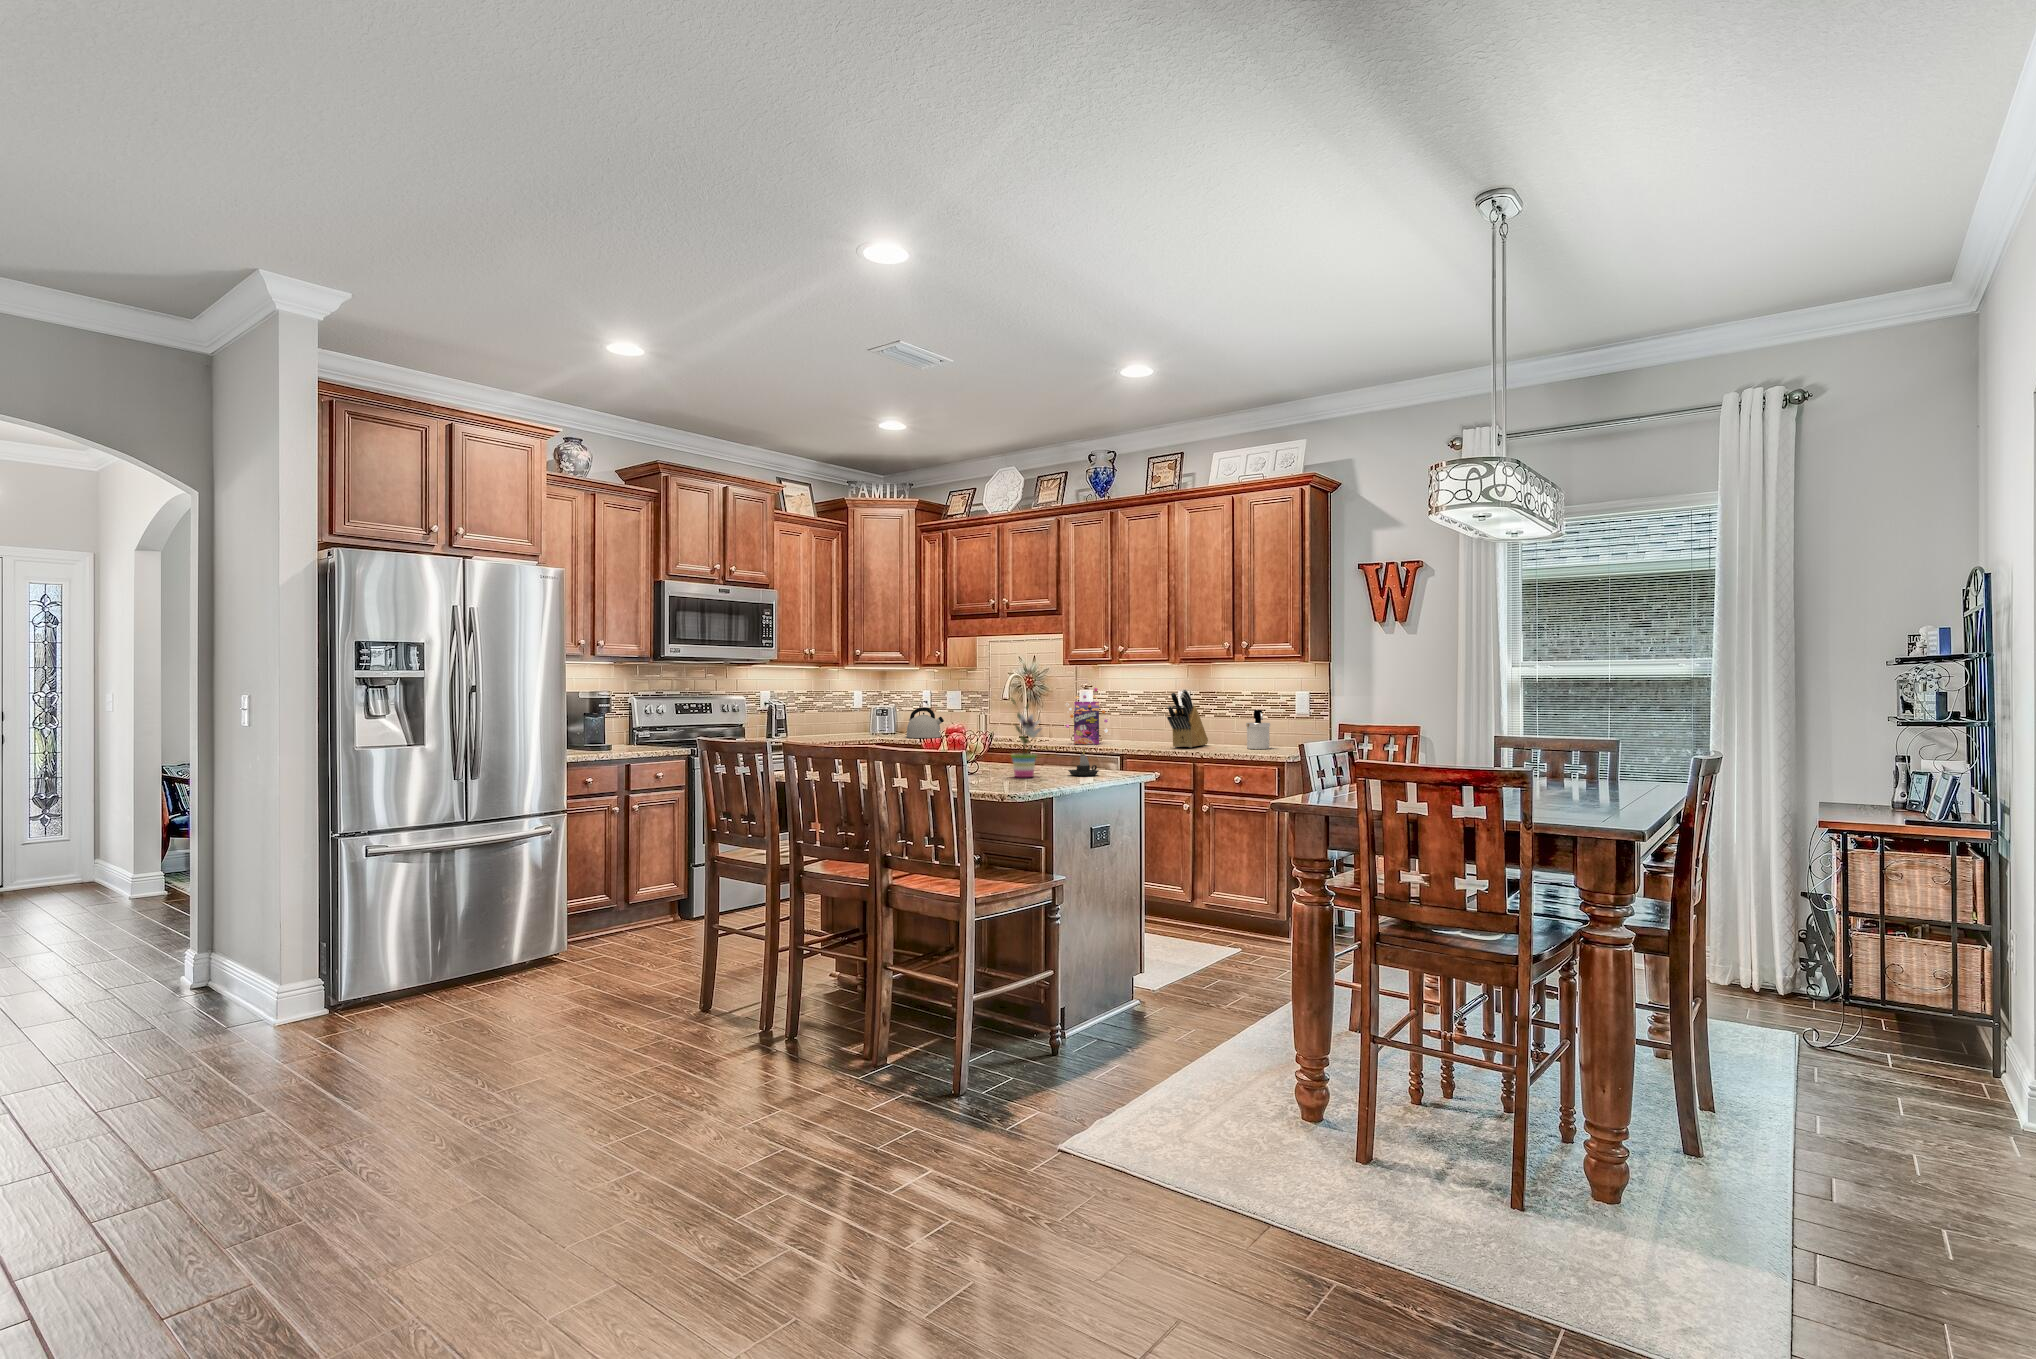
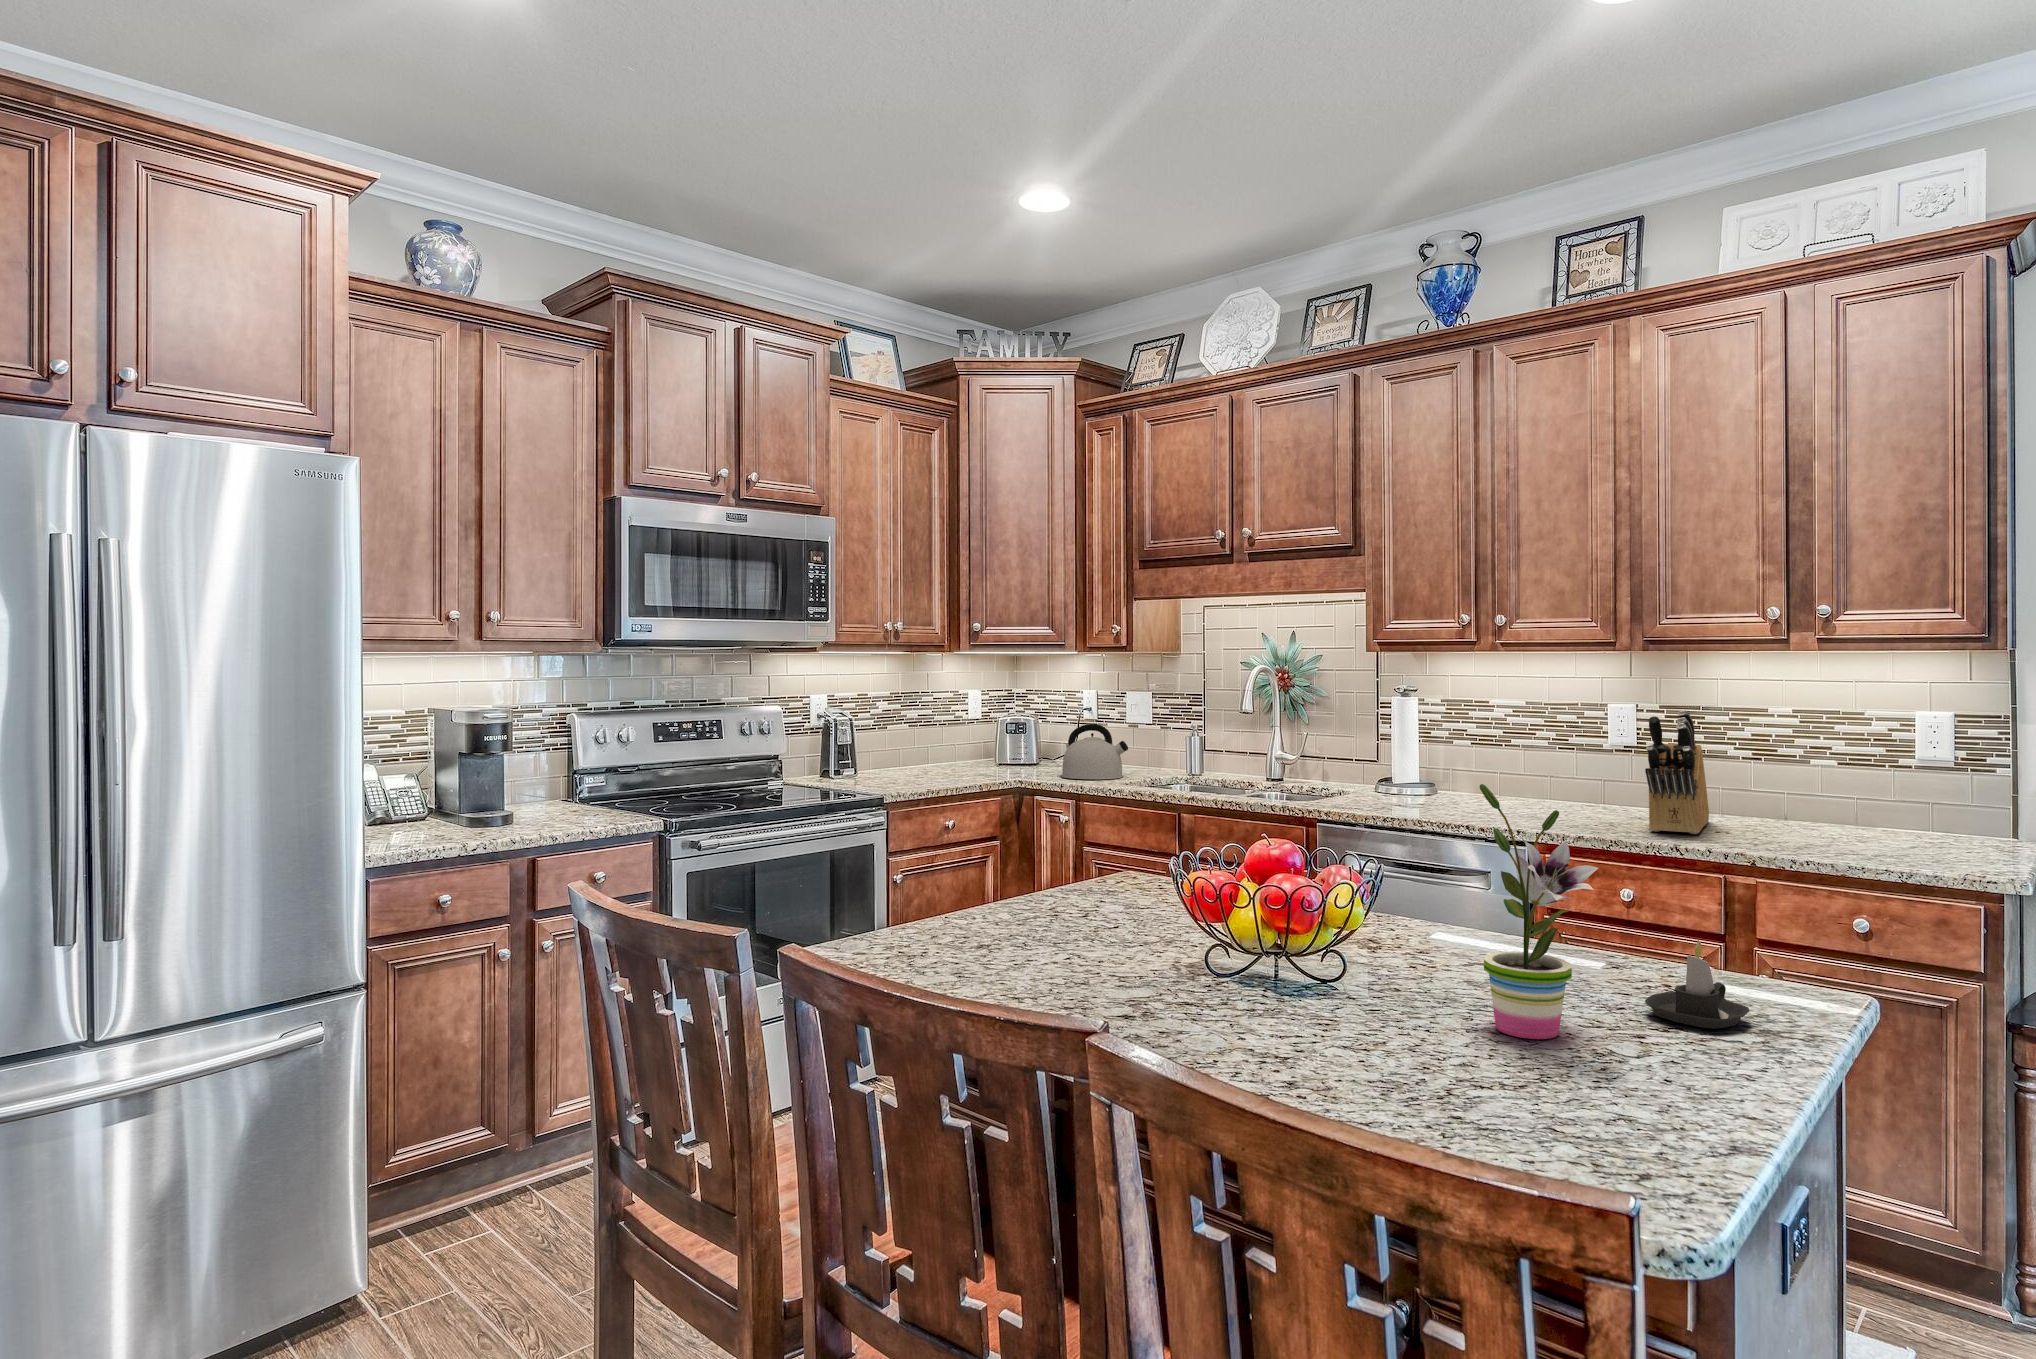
cereal box: present [1066,688,1108,744] -> none [1388,699,1483,812]
soap dispenser: present [1246,710,1270,749] -> none [1832,757,1897,845]

